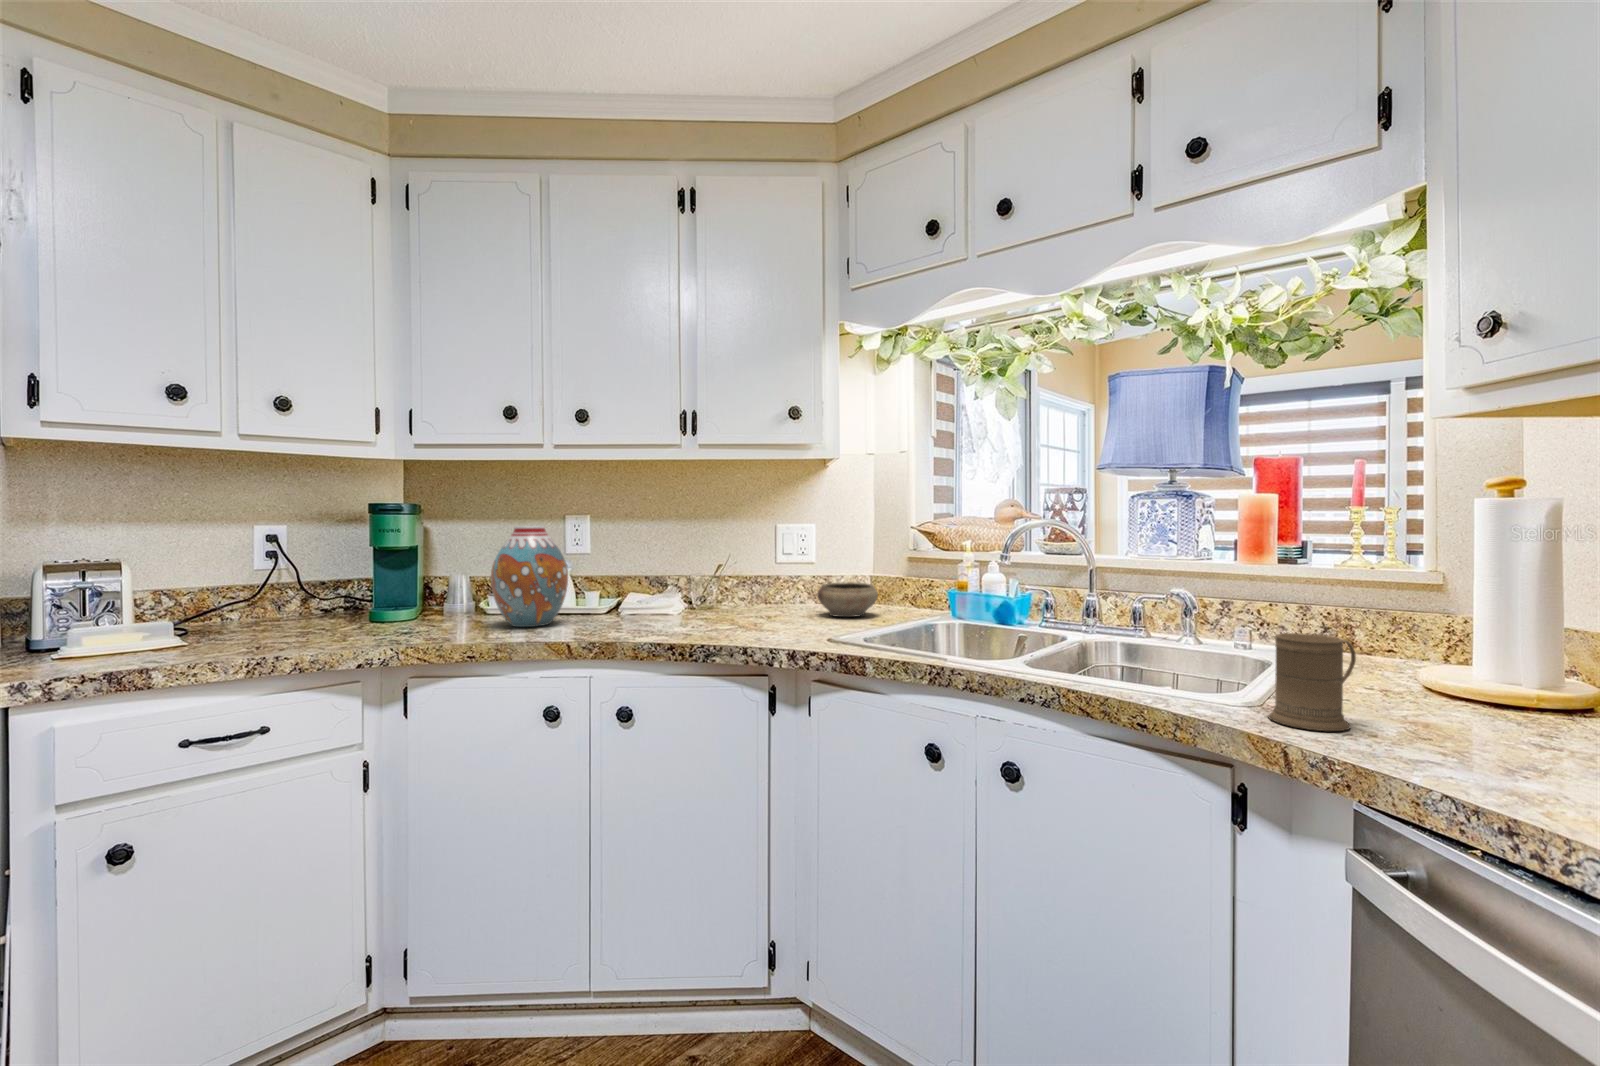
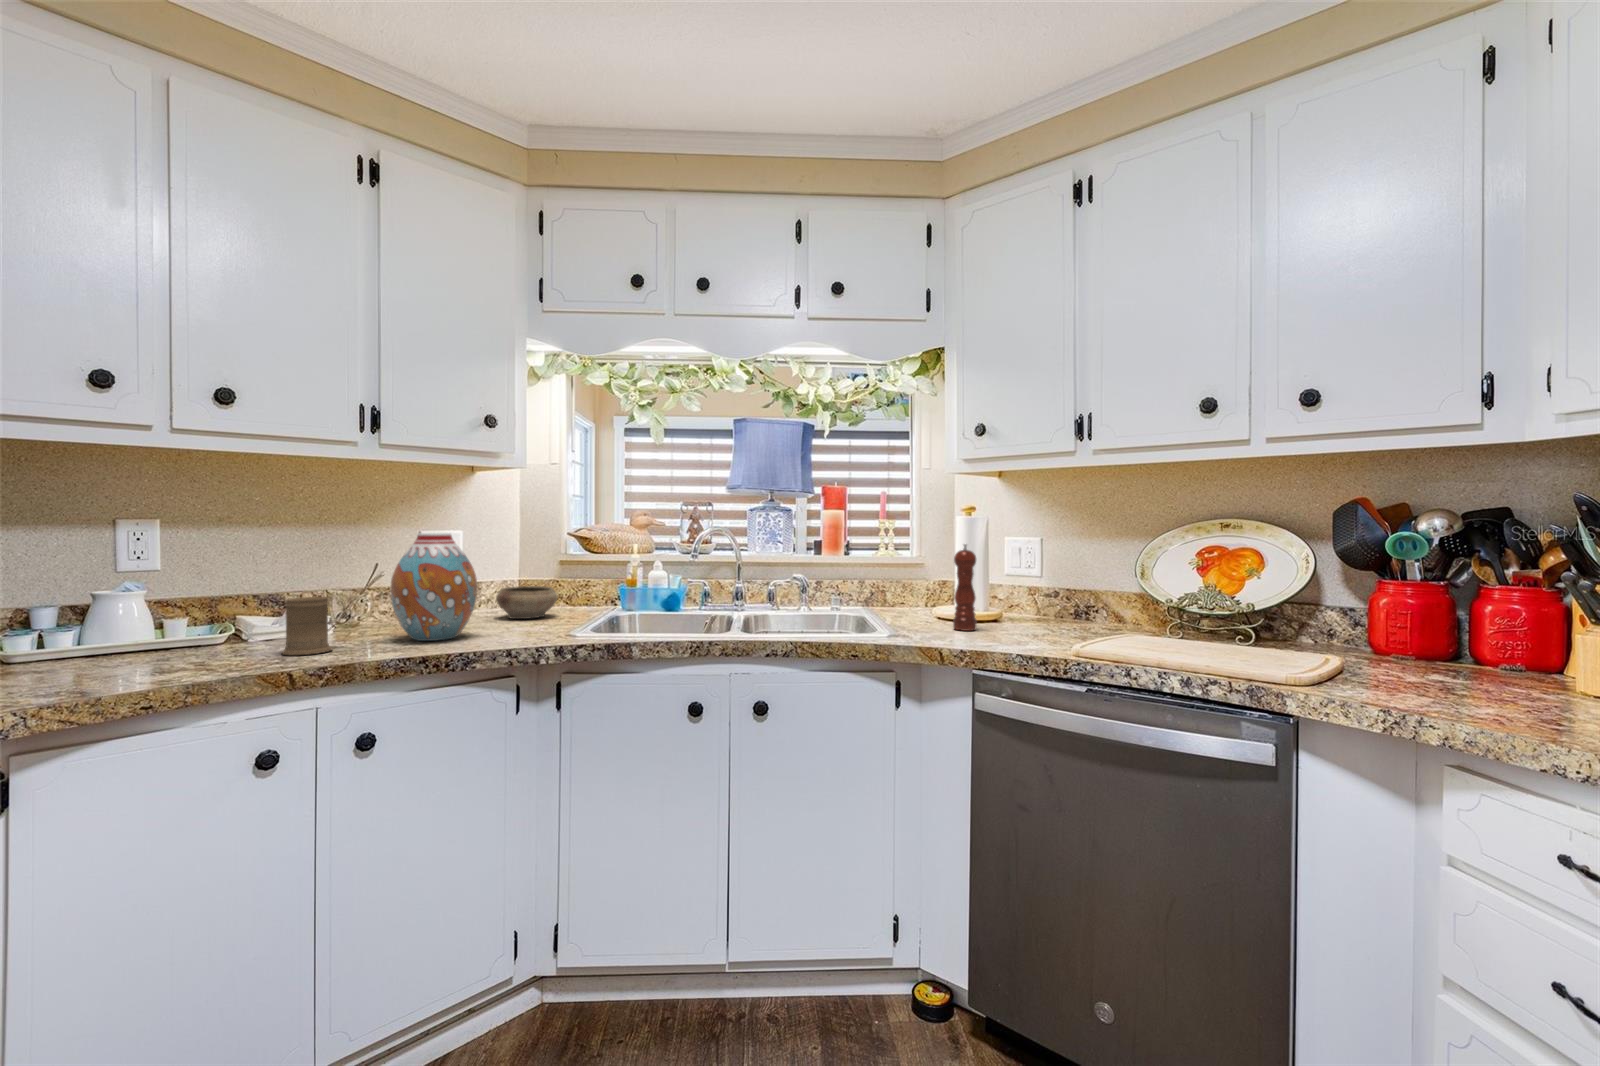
vase: present [491,526,568,627] -> present [391,533,477,641]
pepper mill: none [1406,549,1465,722] -> present [953,544,977,631]
mug: present [1268,633,1356,731] -> present [282,597,345,655]

